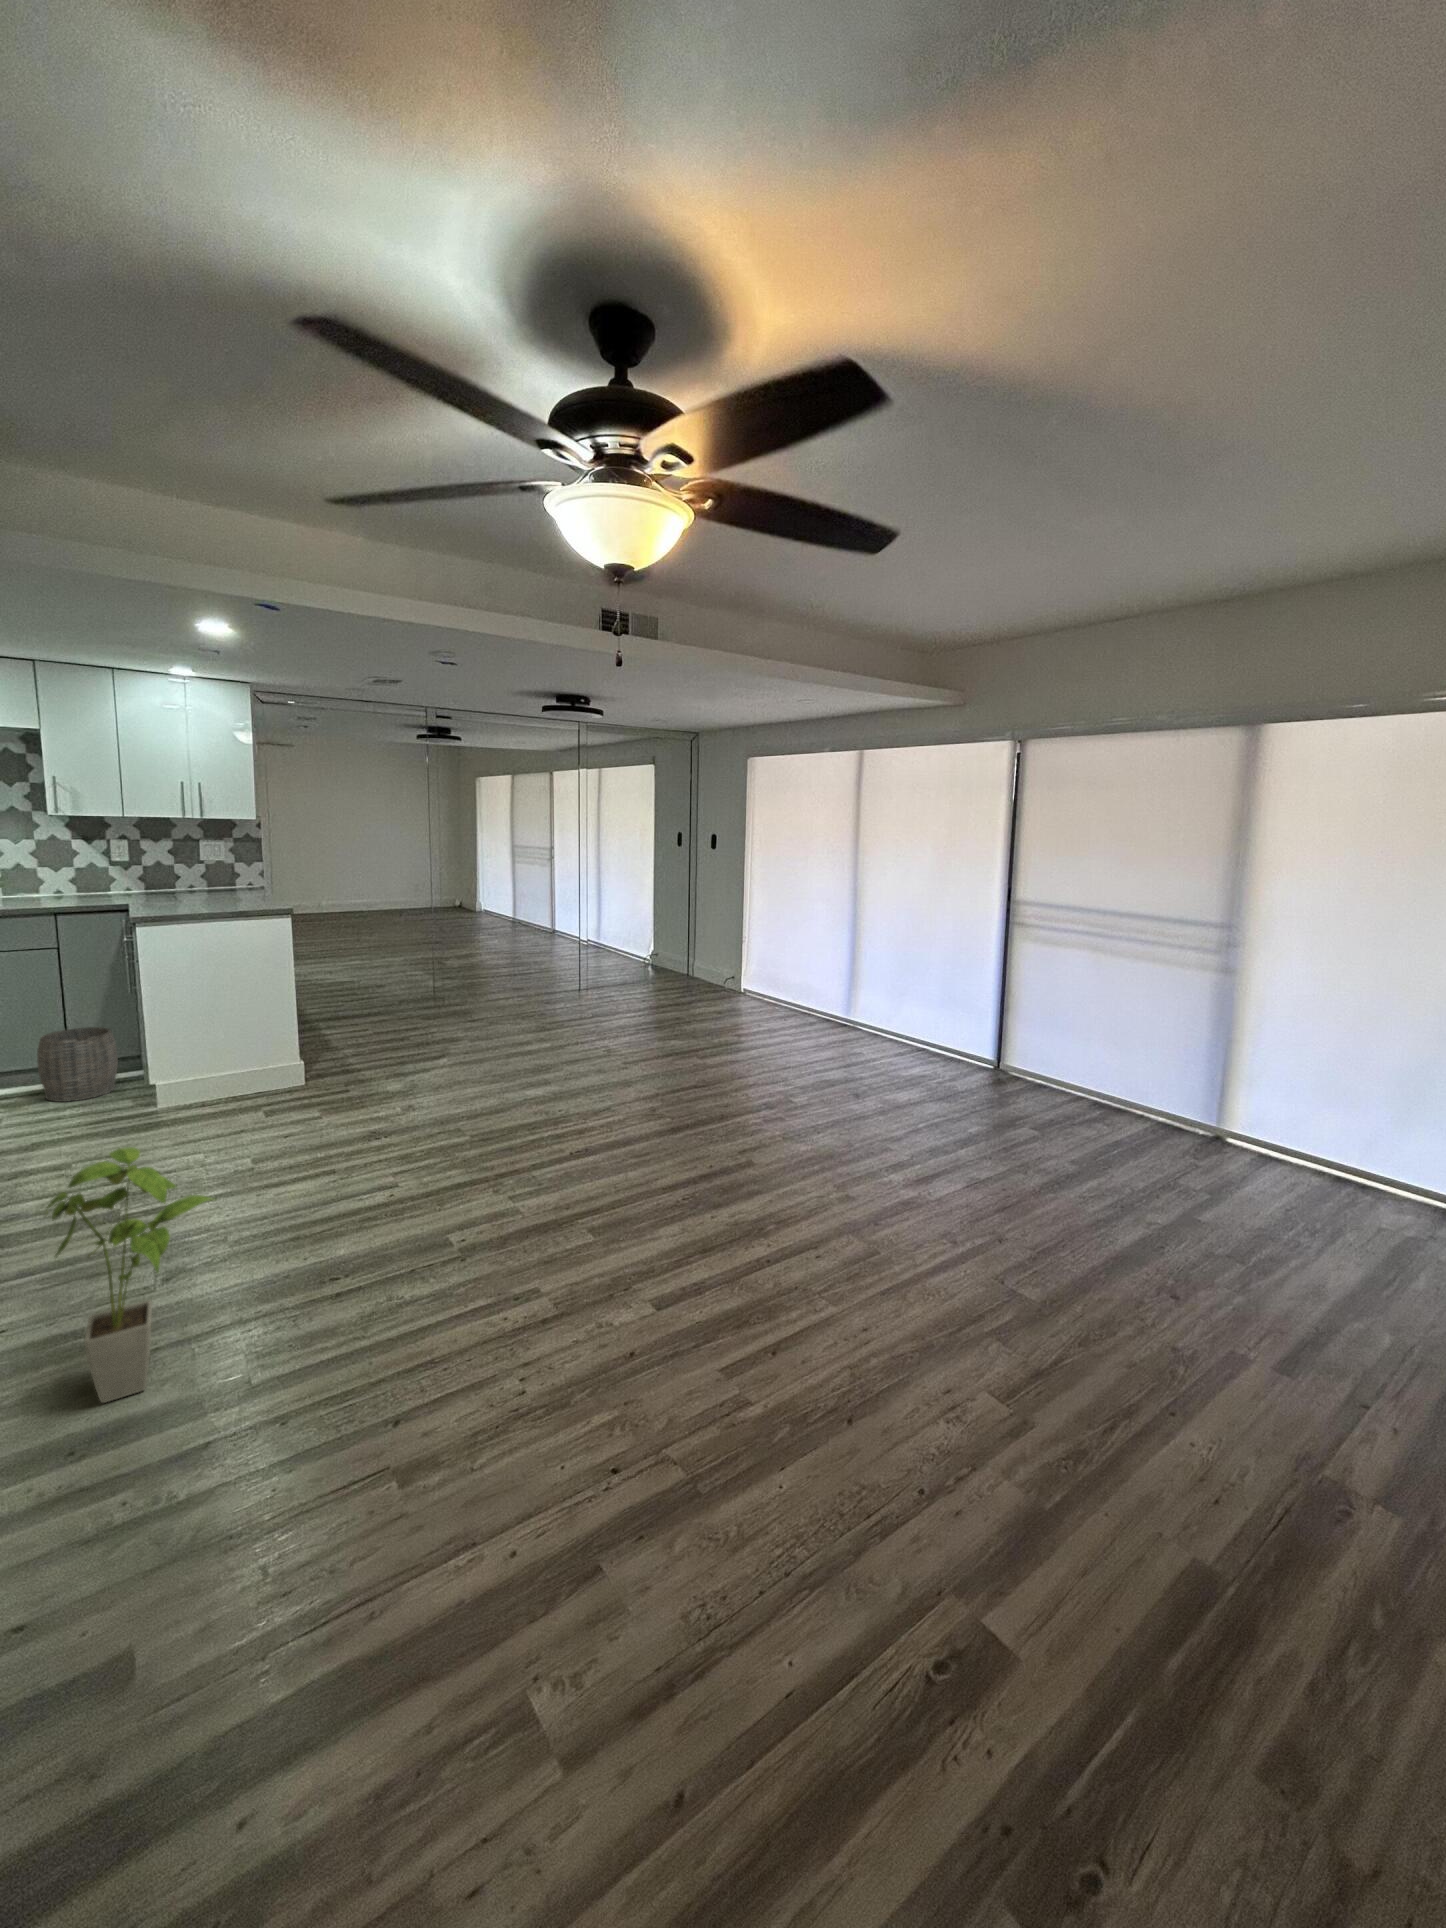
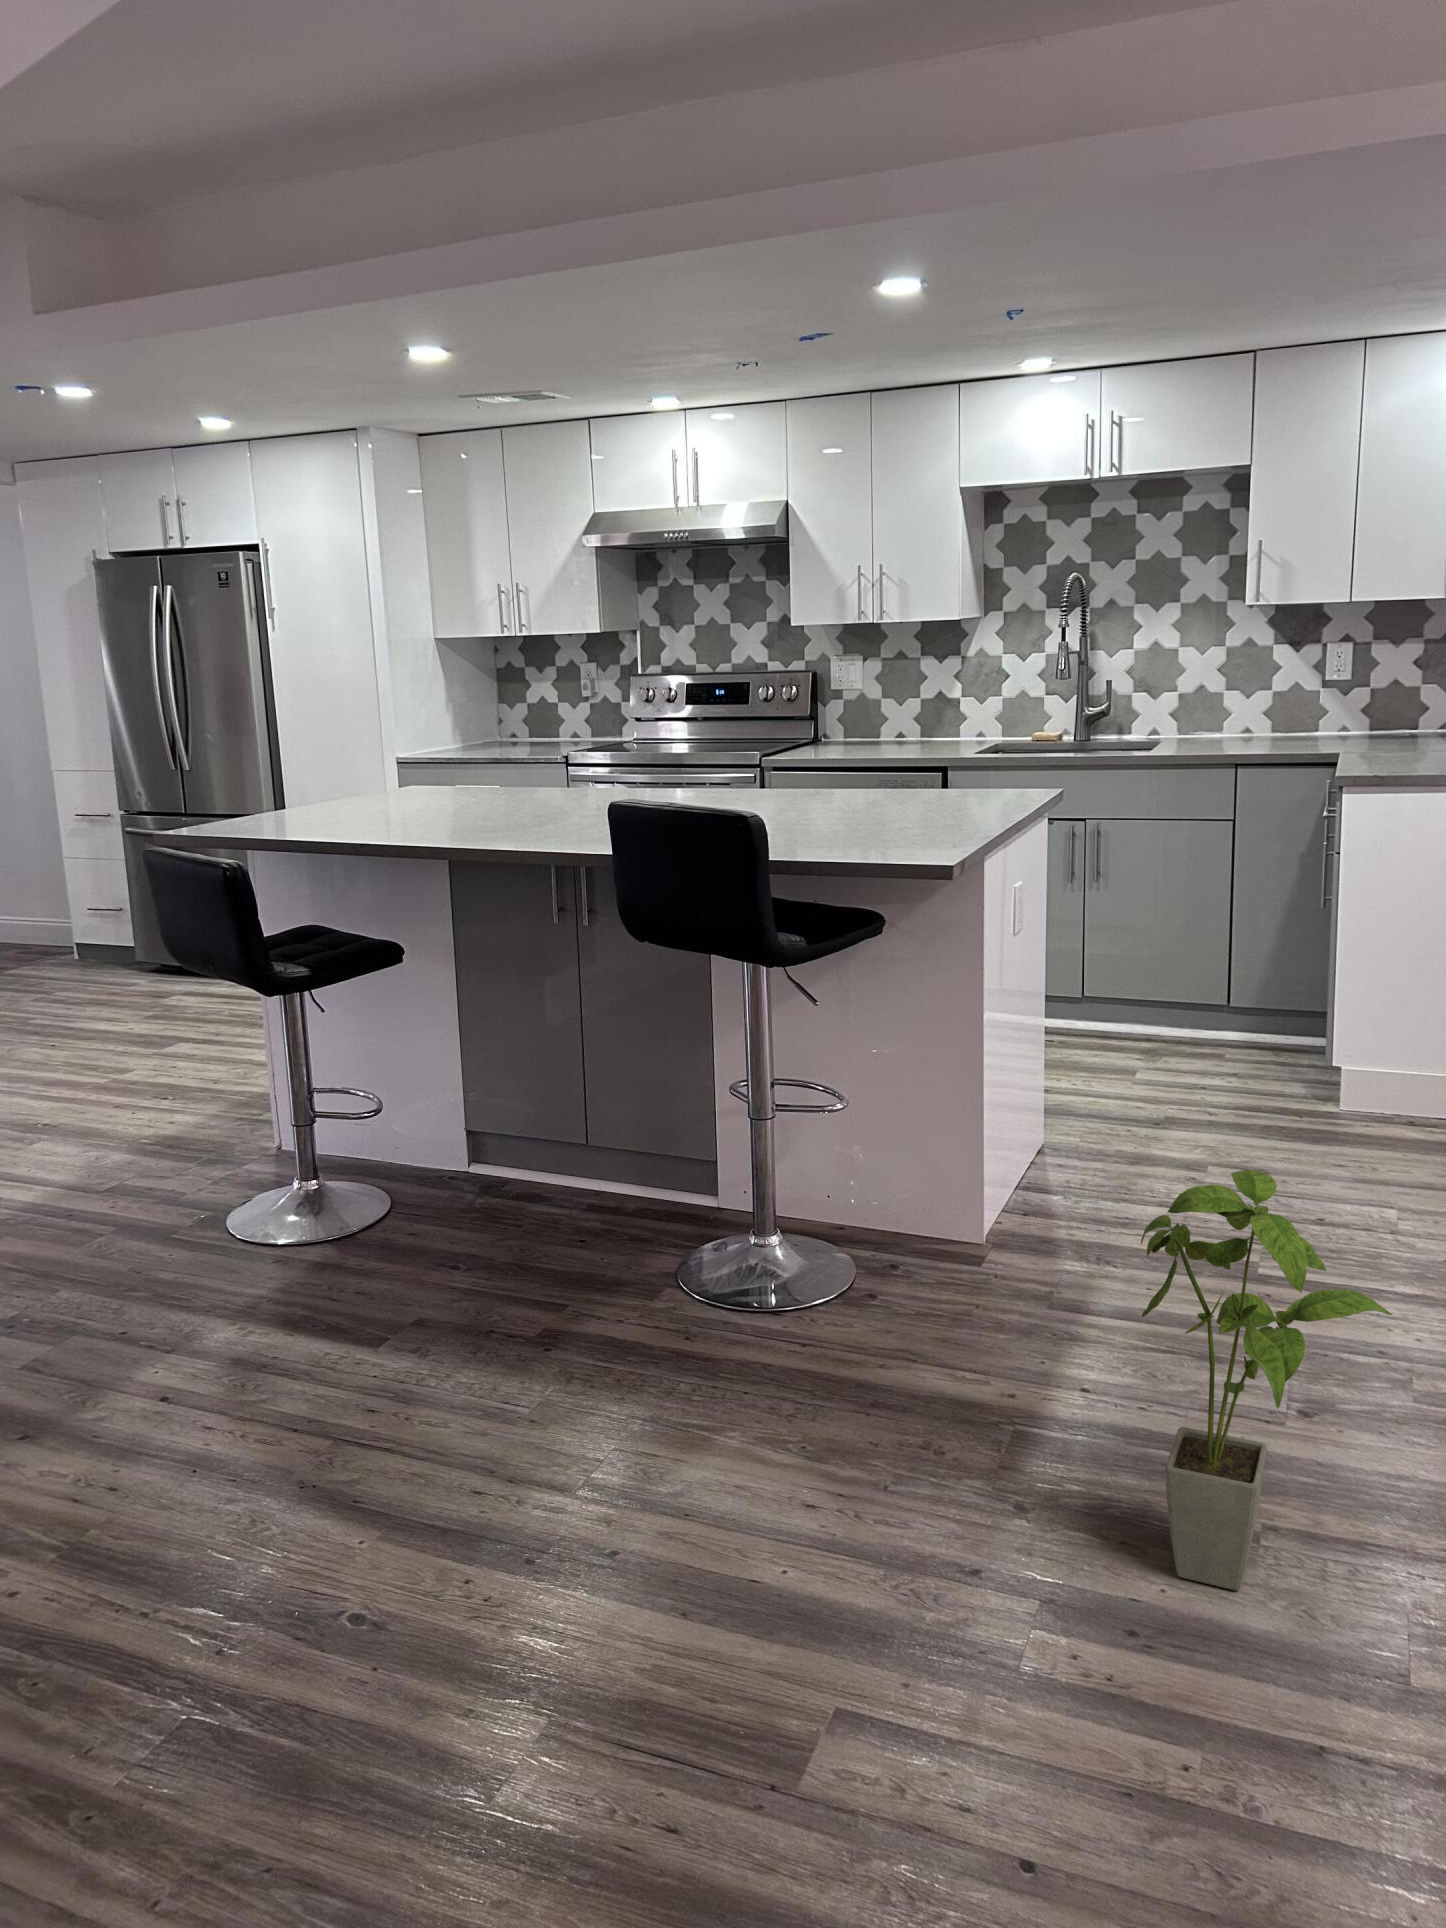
woven basket: present [37,1027,118,1102] -> none [1188,951,1292,1067]

